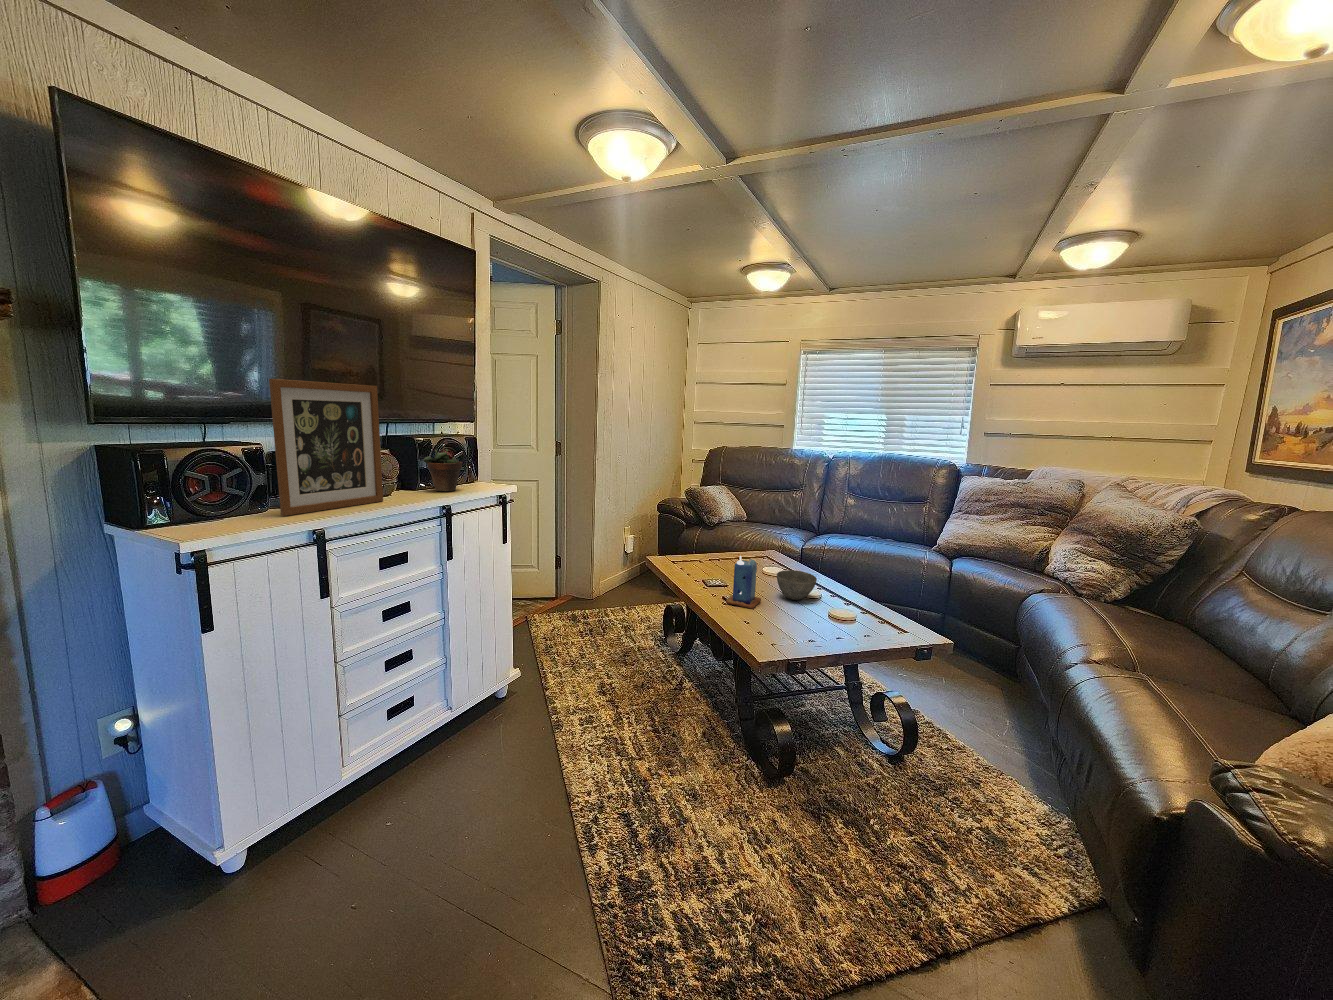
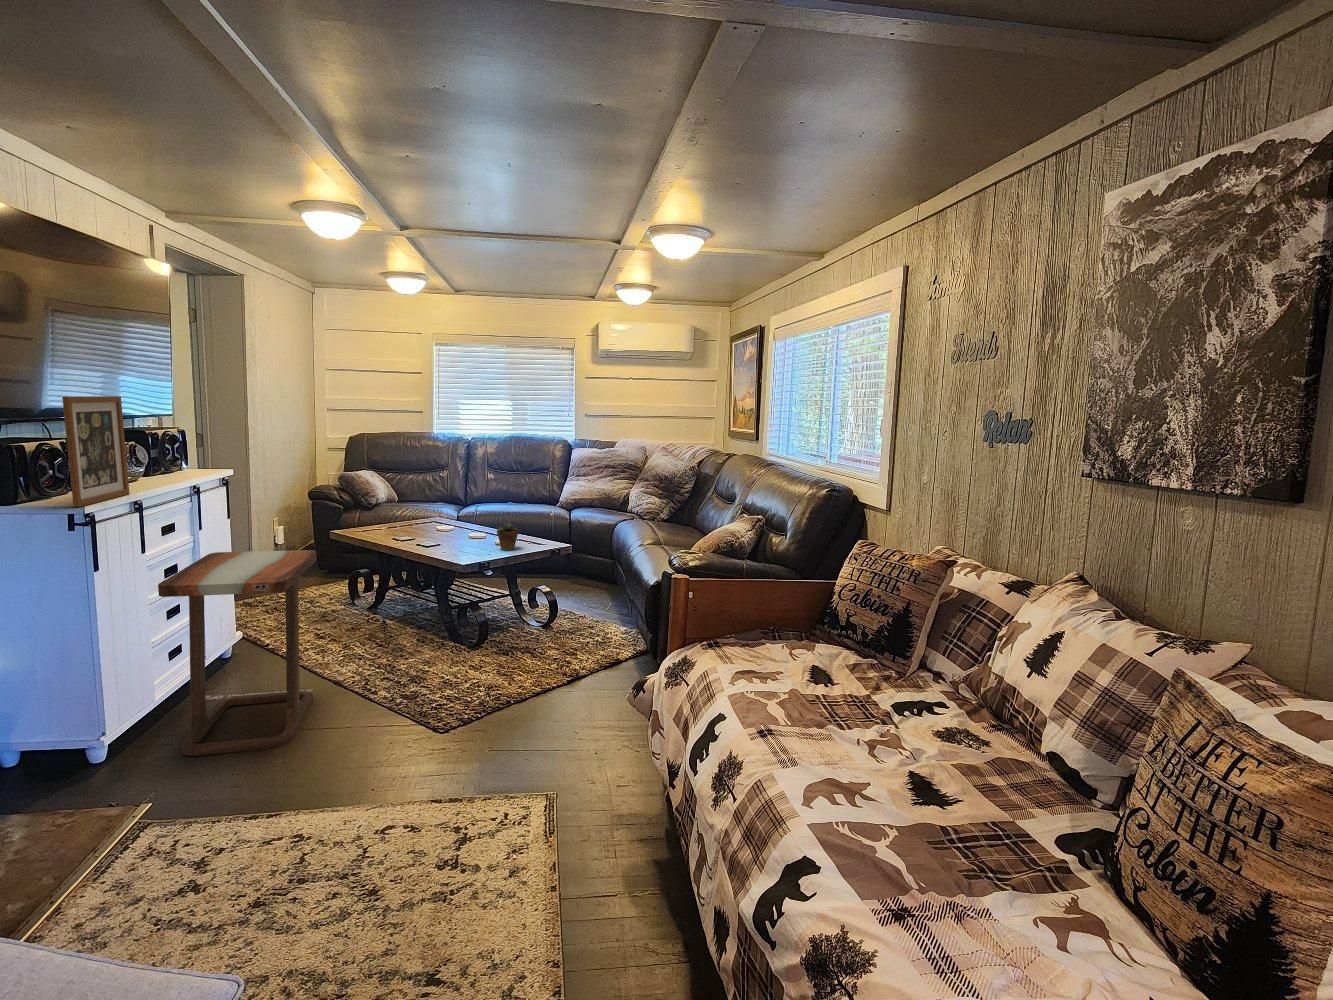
succulent plant: present [424,439,462,491] -> present [497,514,519,550]
candle: present [726,556,761,609] -> none [423,515,447,551]
bowl: present [777,570,817,600] -> none [456,524,485,544]
side table: none [318,581,584,902] -> present [158,550,316,756]

